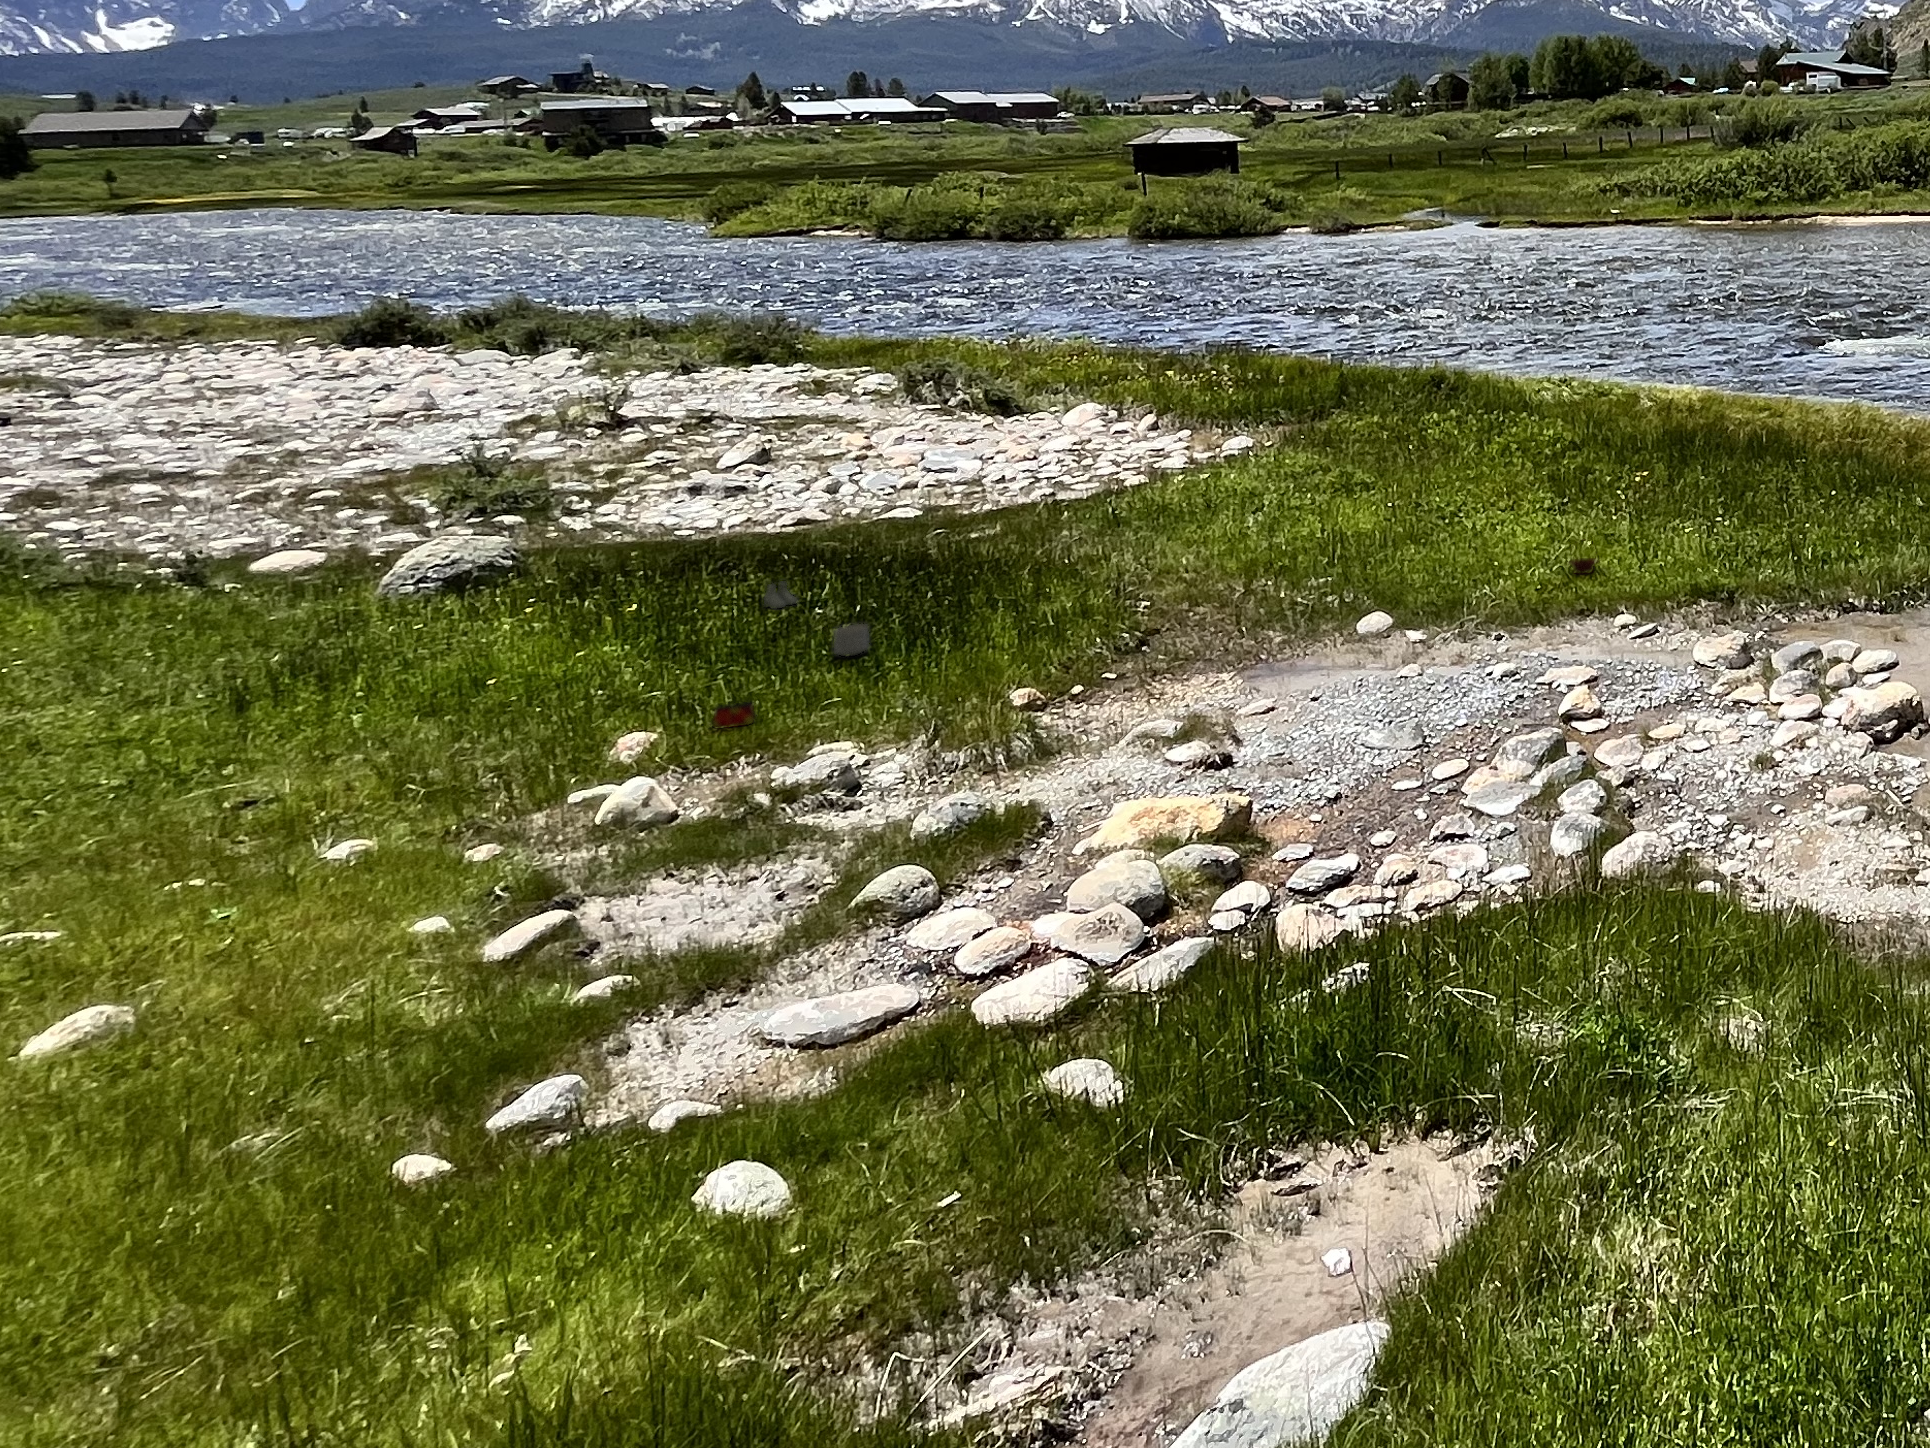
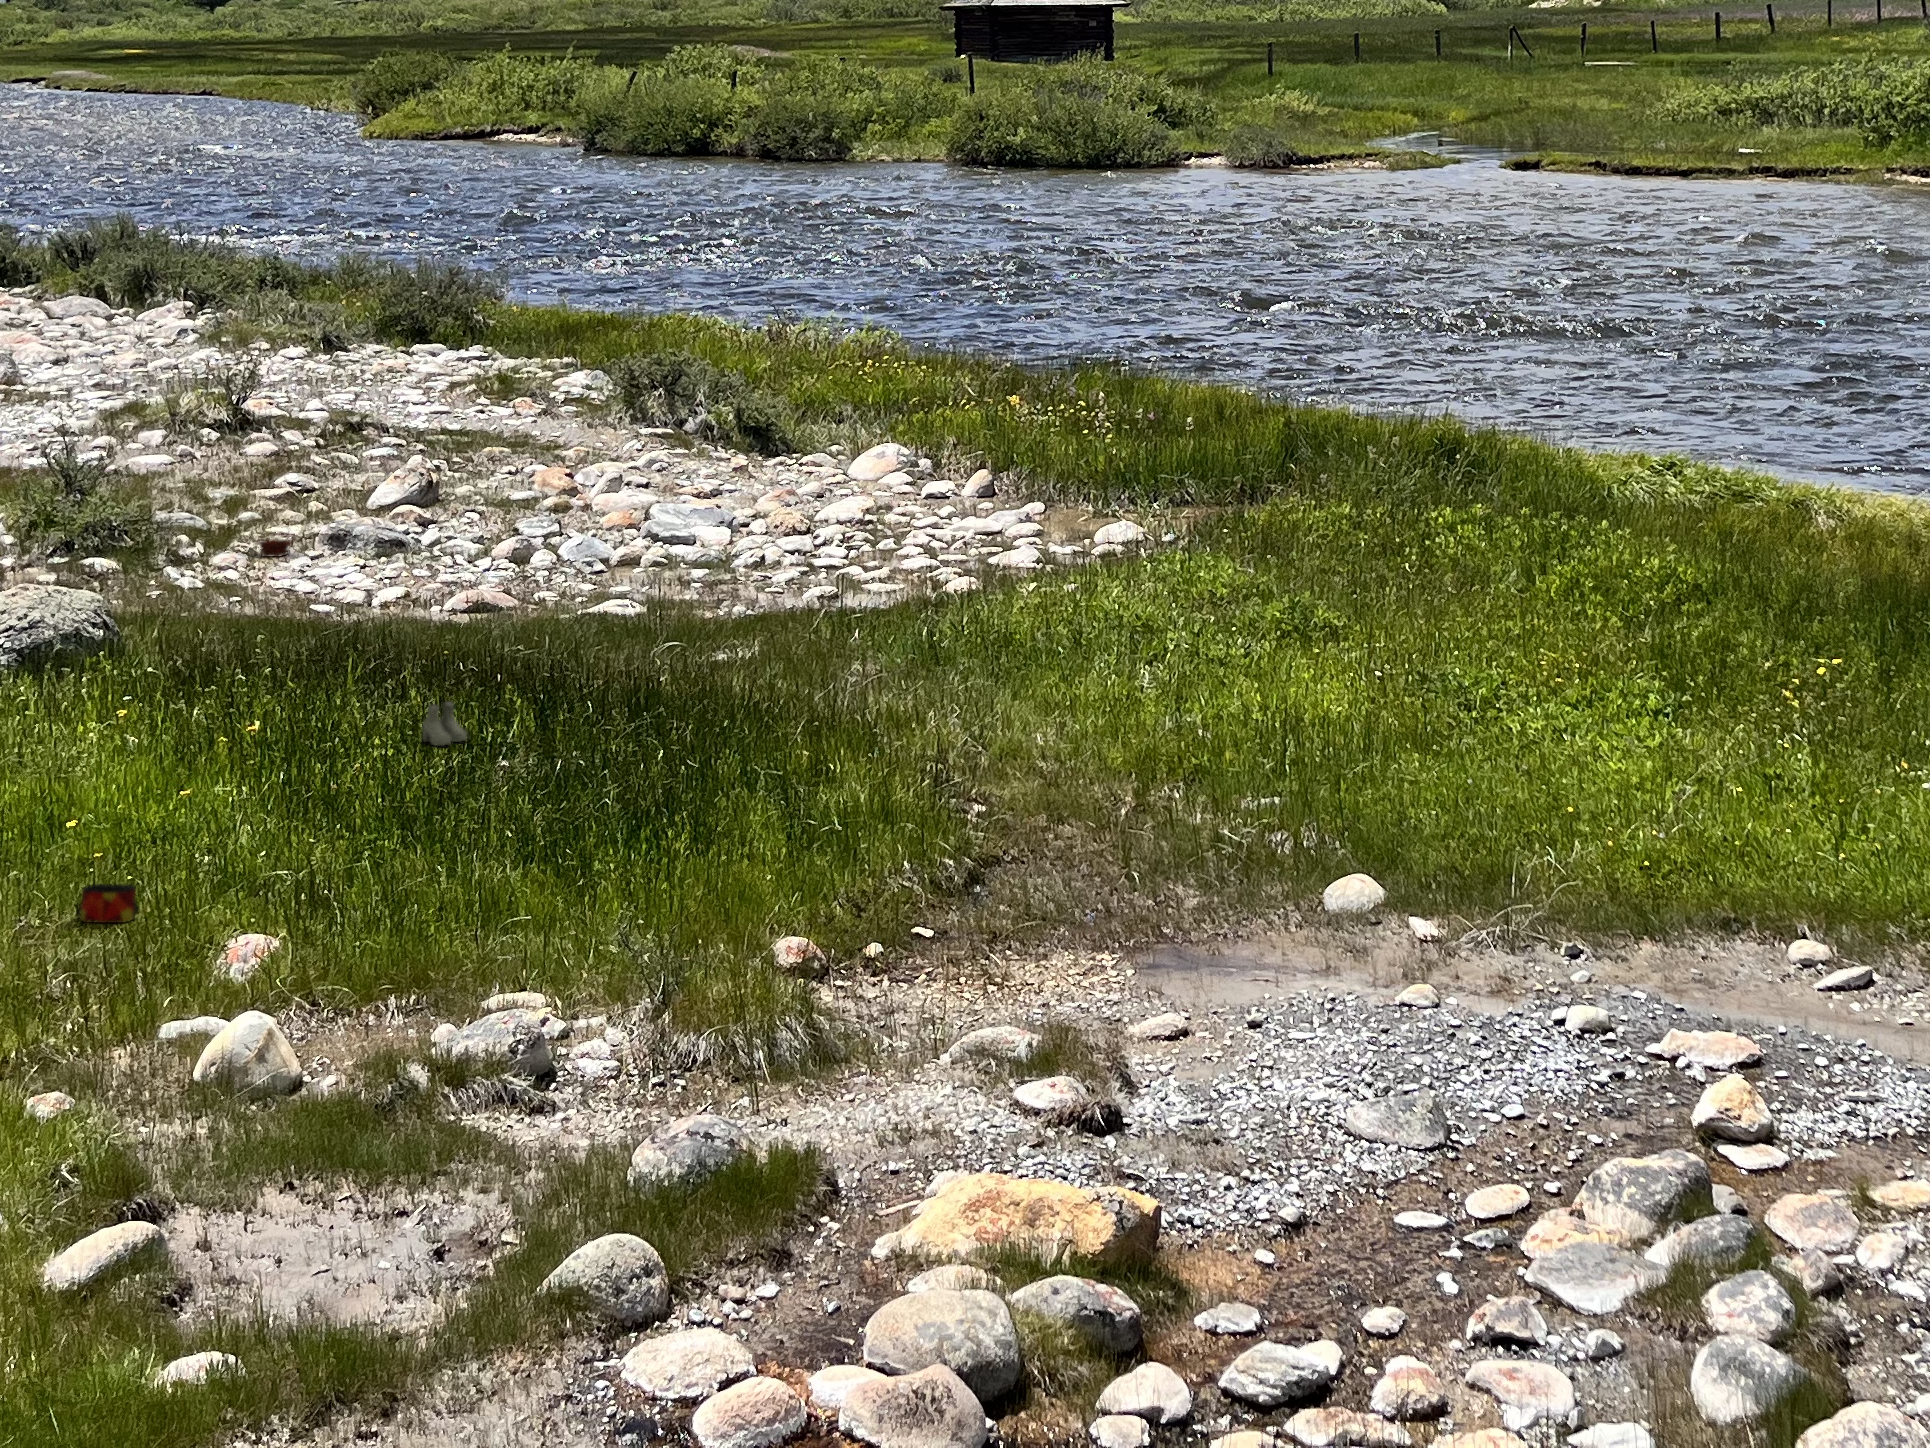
basket: present [1569,539,1598,574] -> present [256,524,296,557]
planter: present [834,624,869,656] -> none [515,788,565,840]
bag: present [711,702,756,728] -> present [76,884,139,923]

